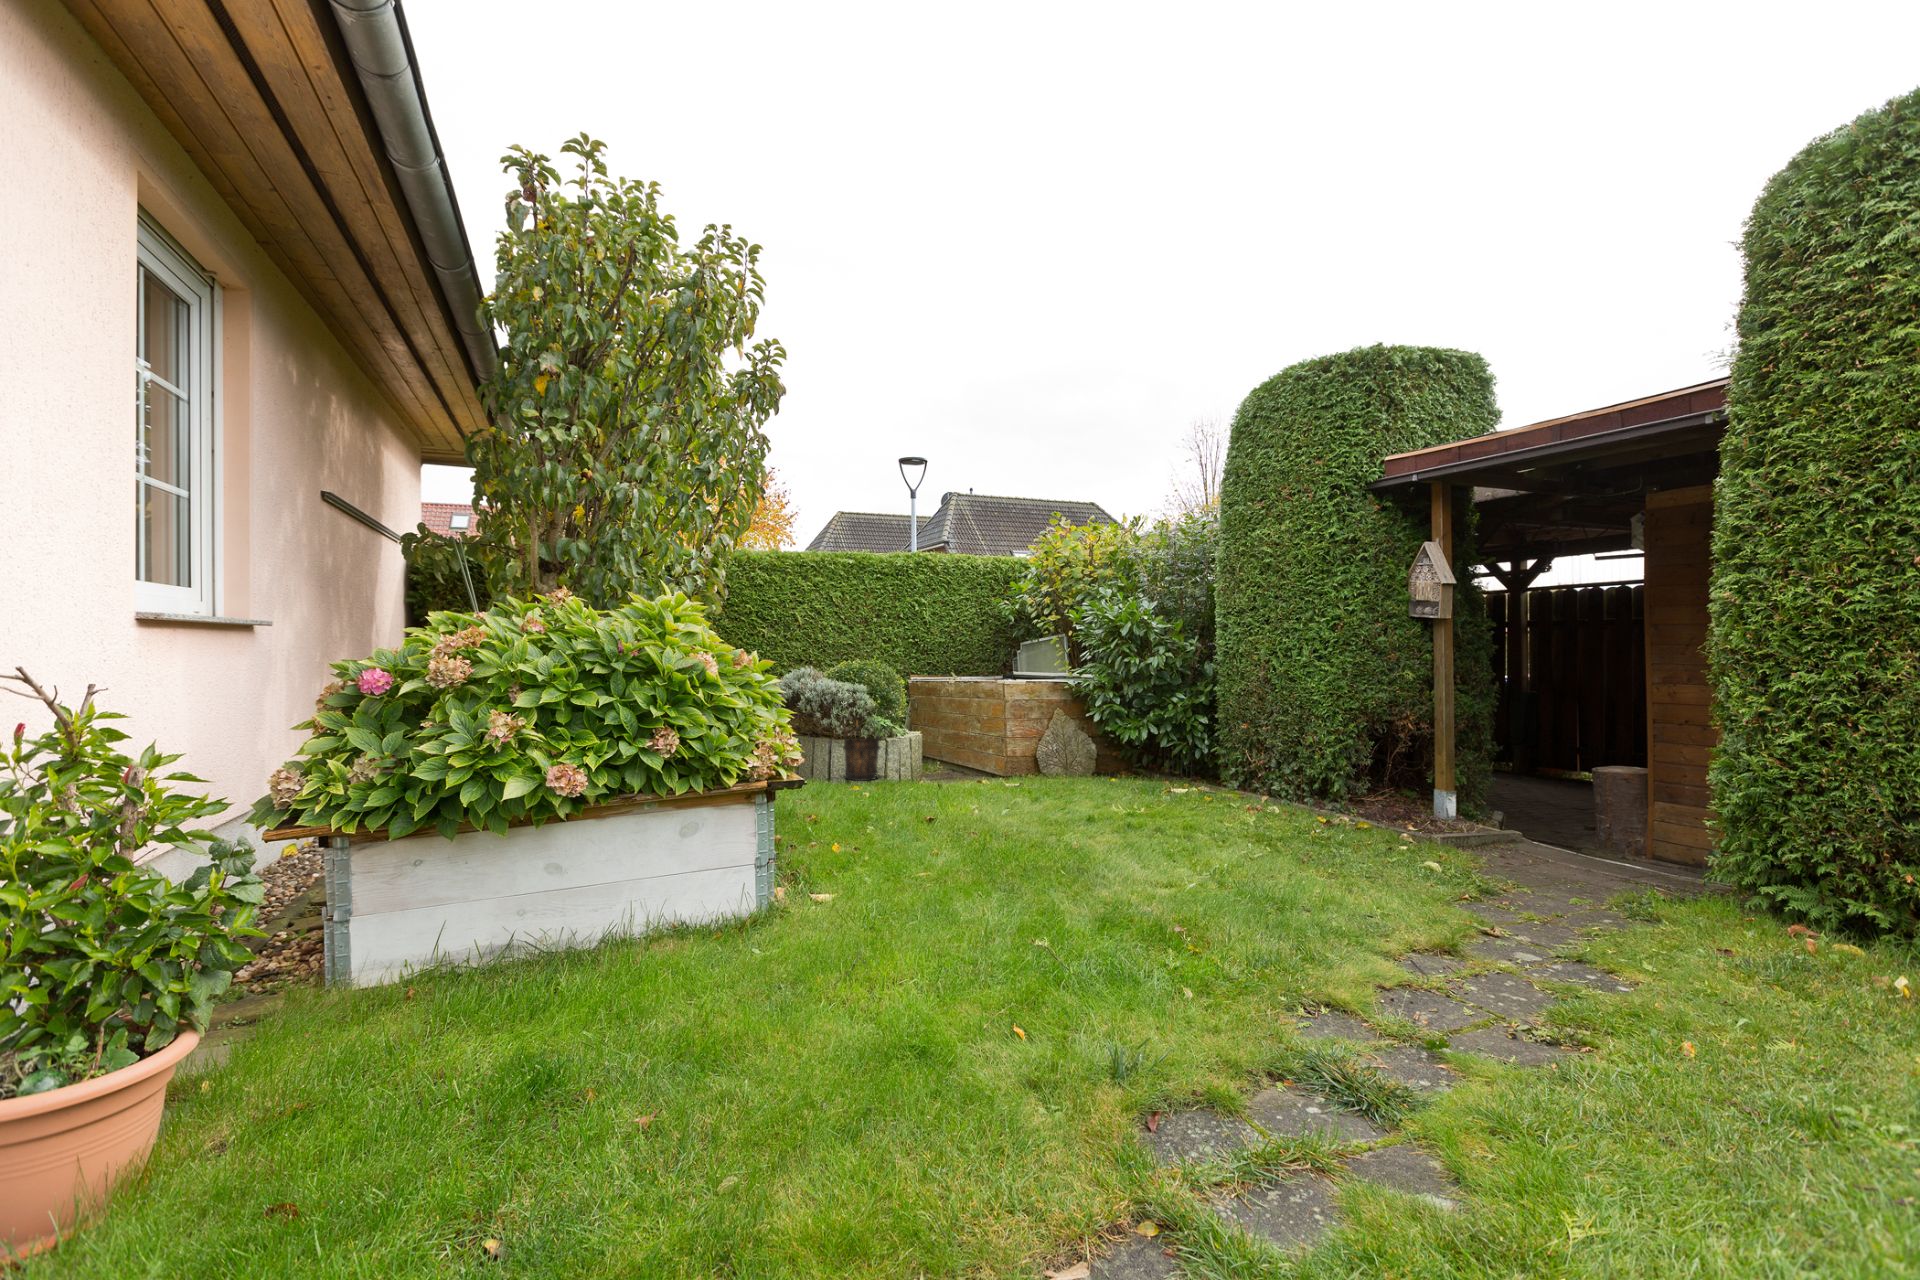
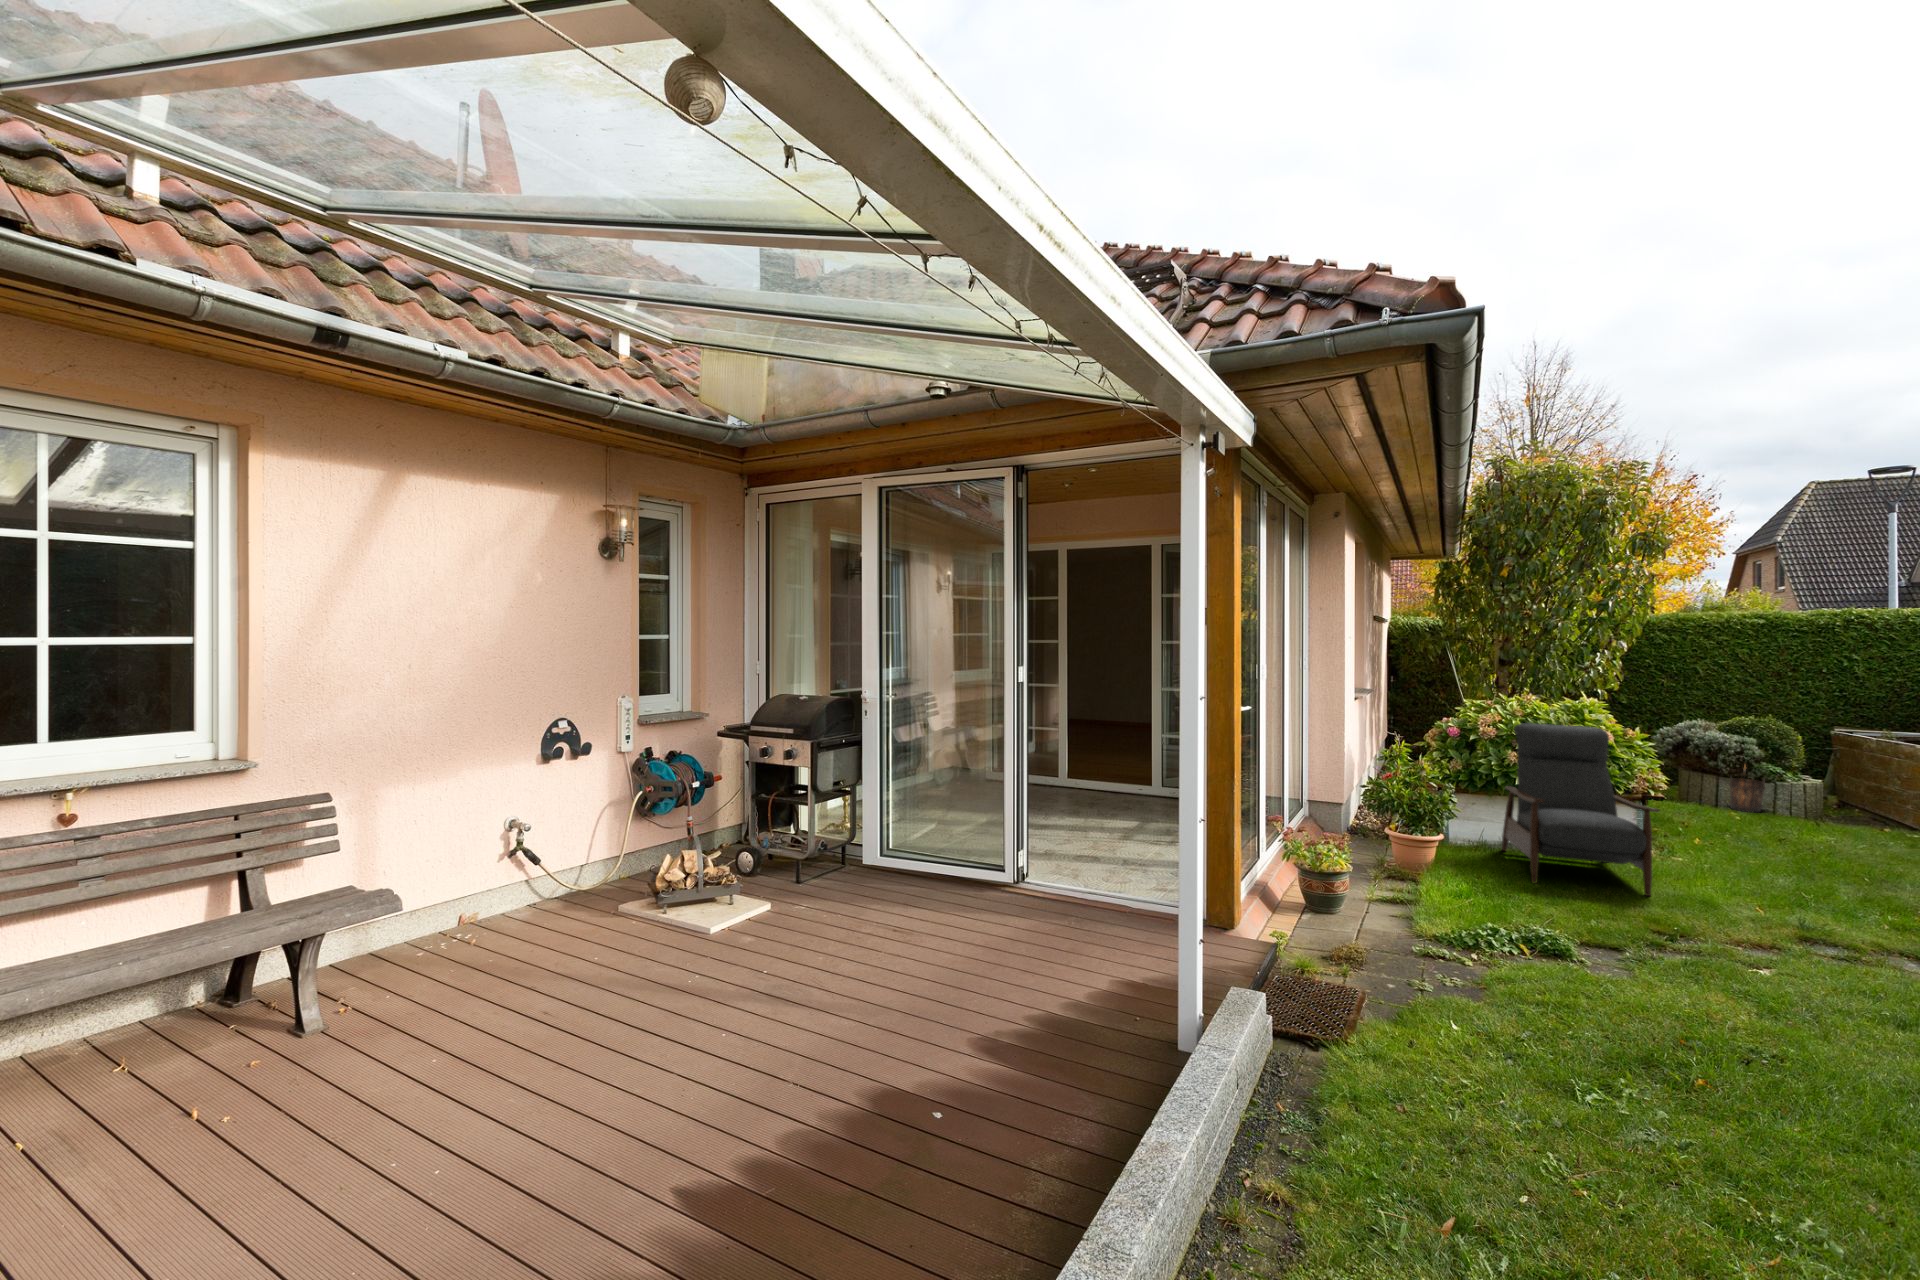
chair: none [482,639,821,1107] -> present [1502,723,1659,896]

